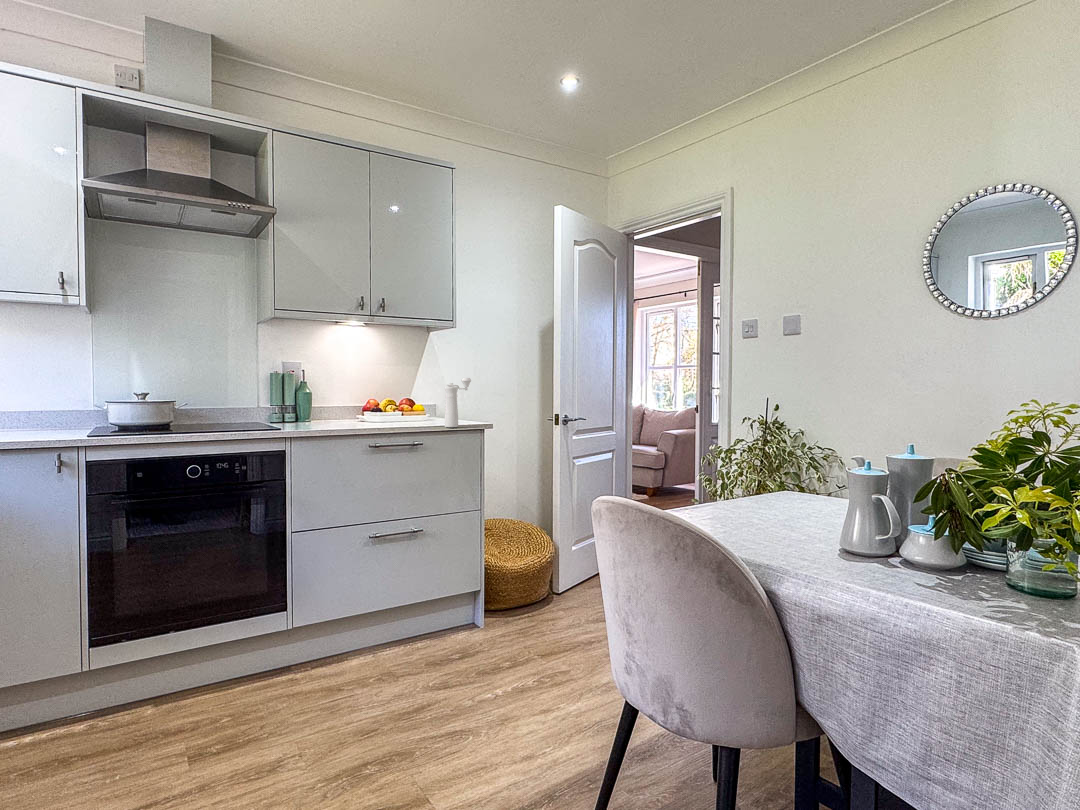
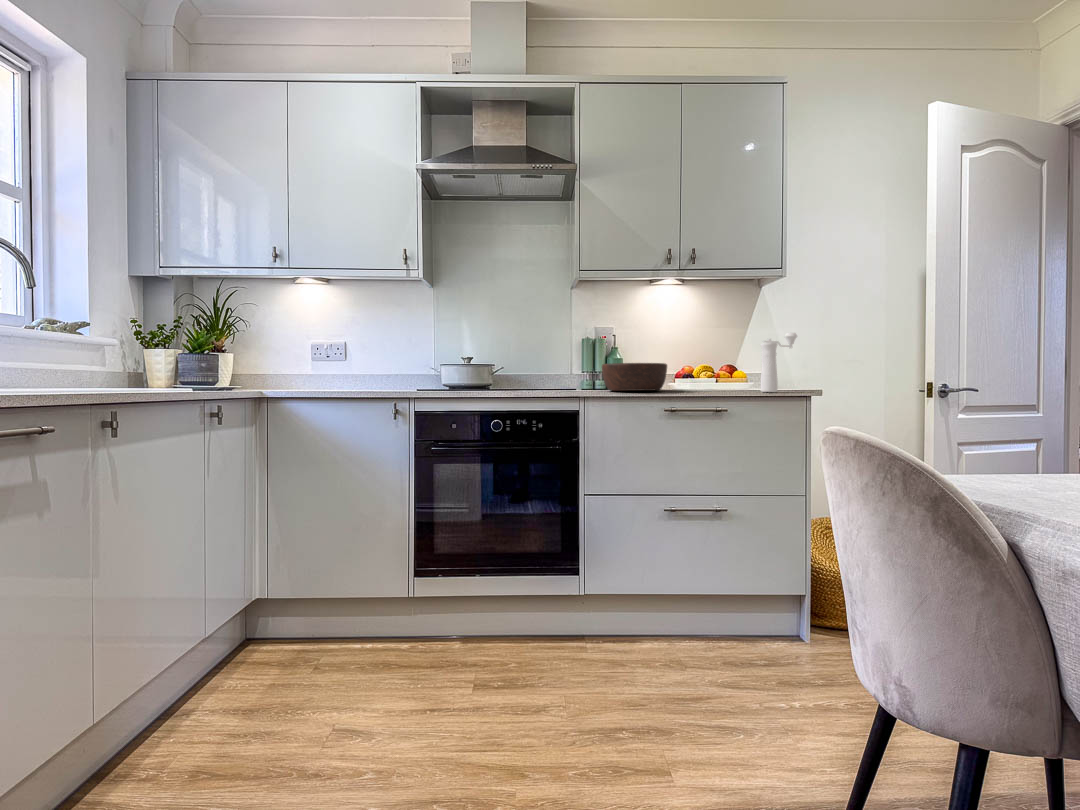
wooden bowl: none [303,403,366,429] -> present [602,363,667,391]

